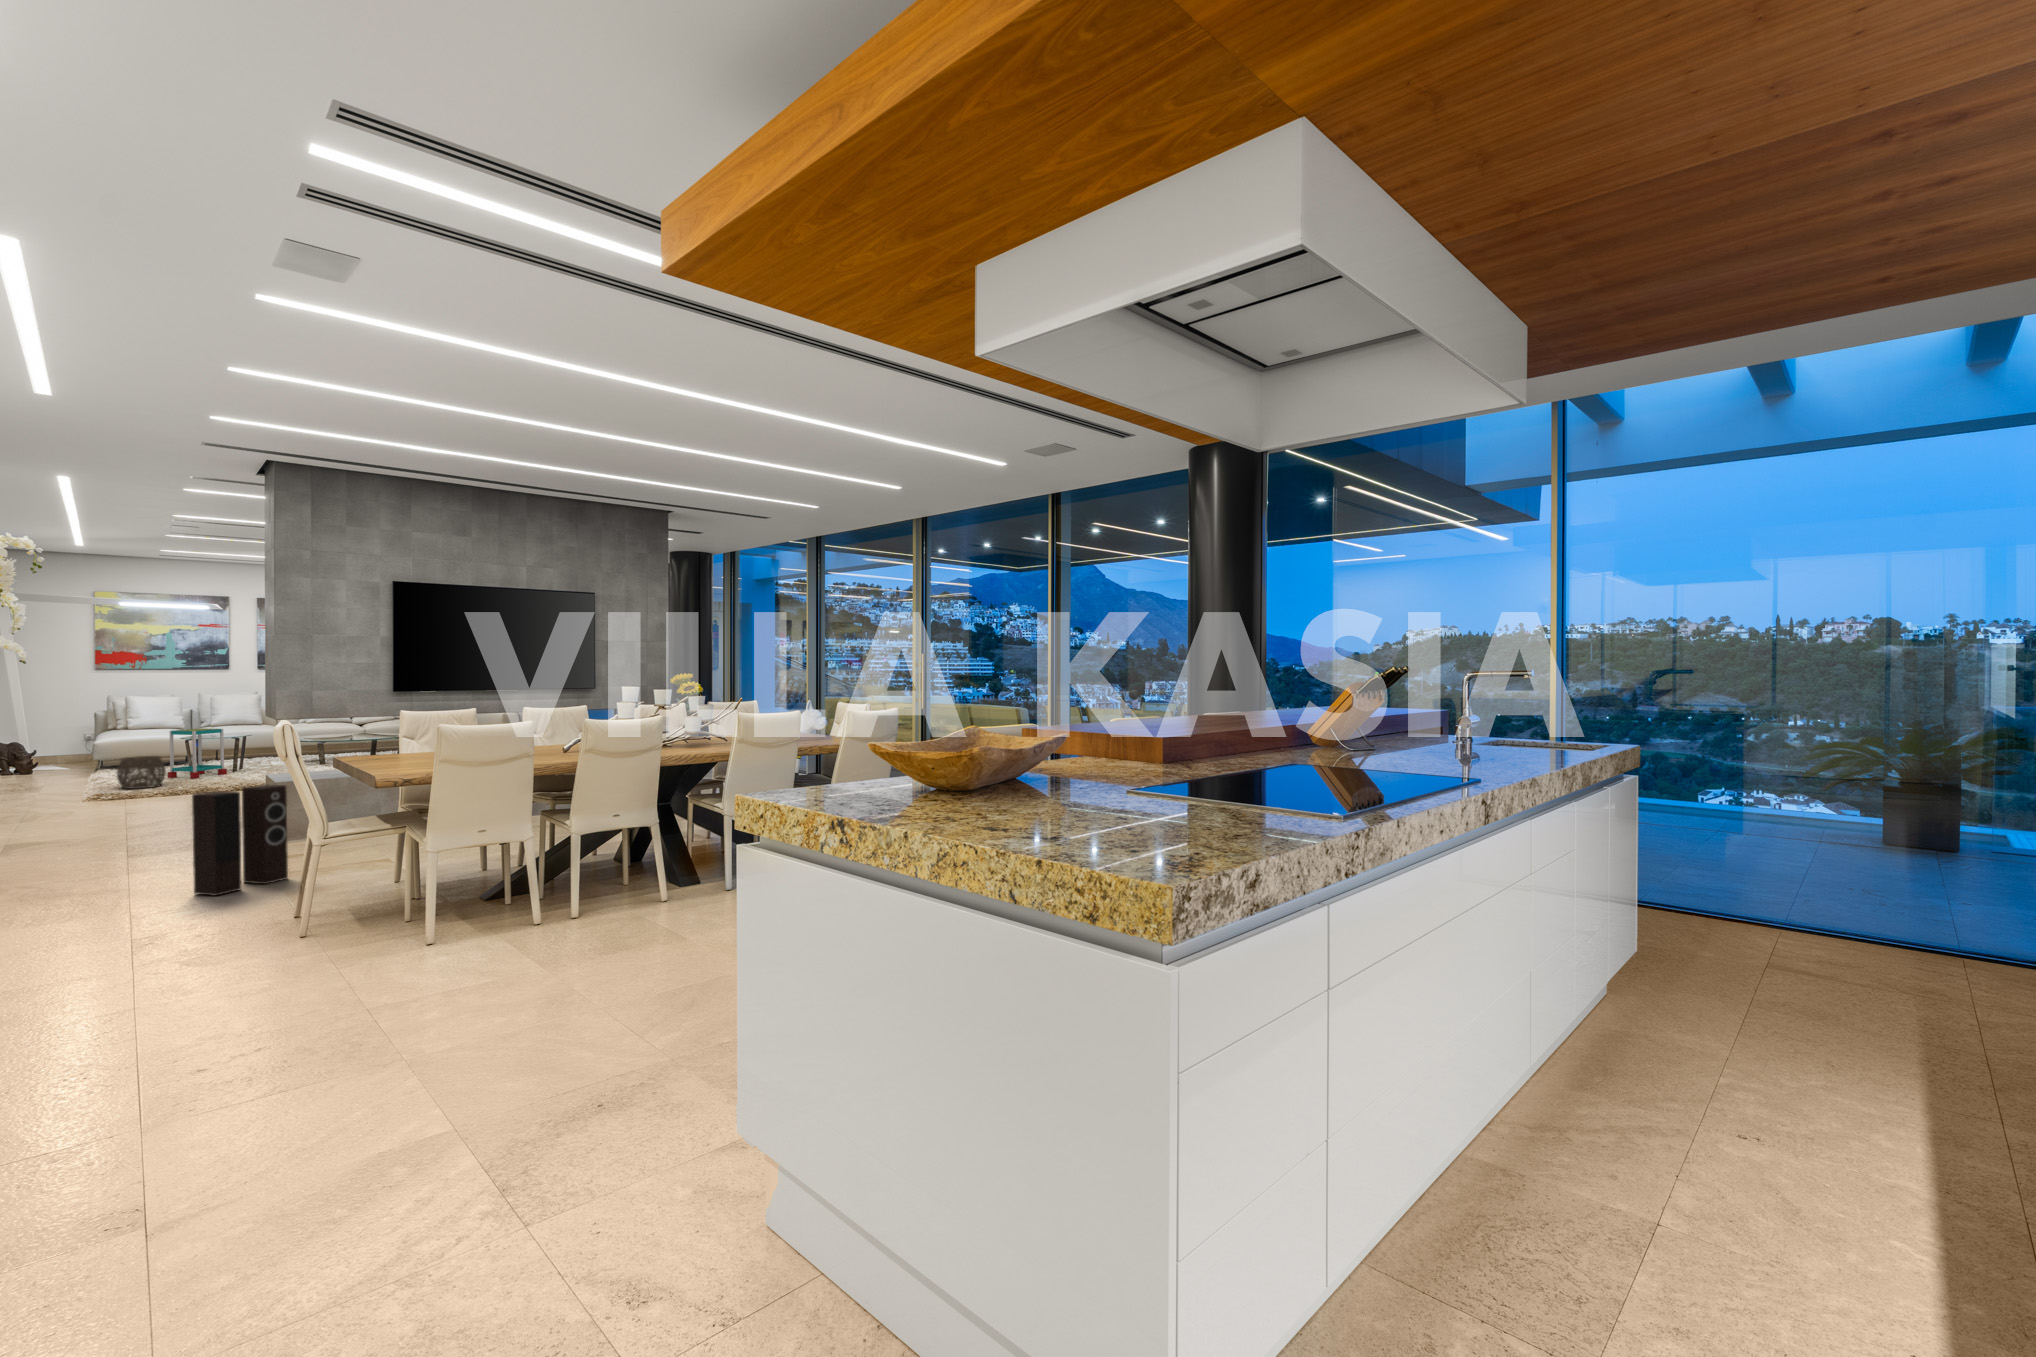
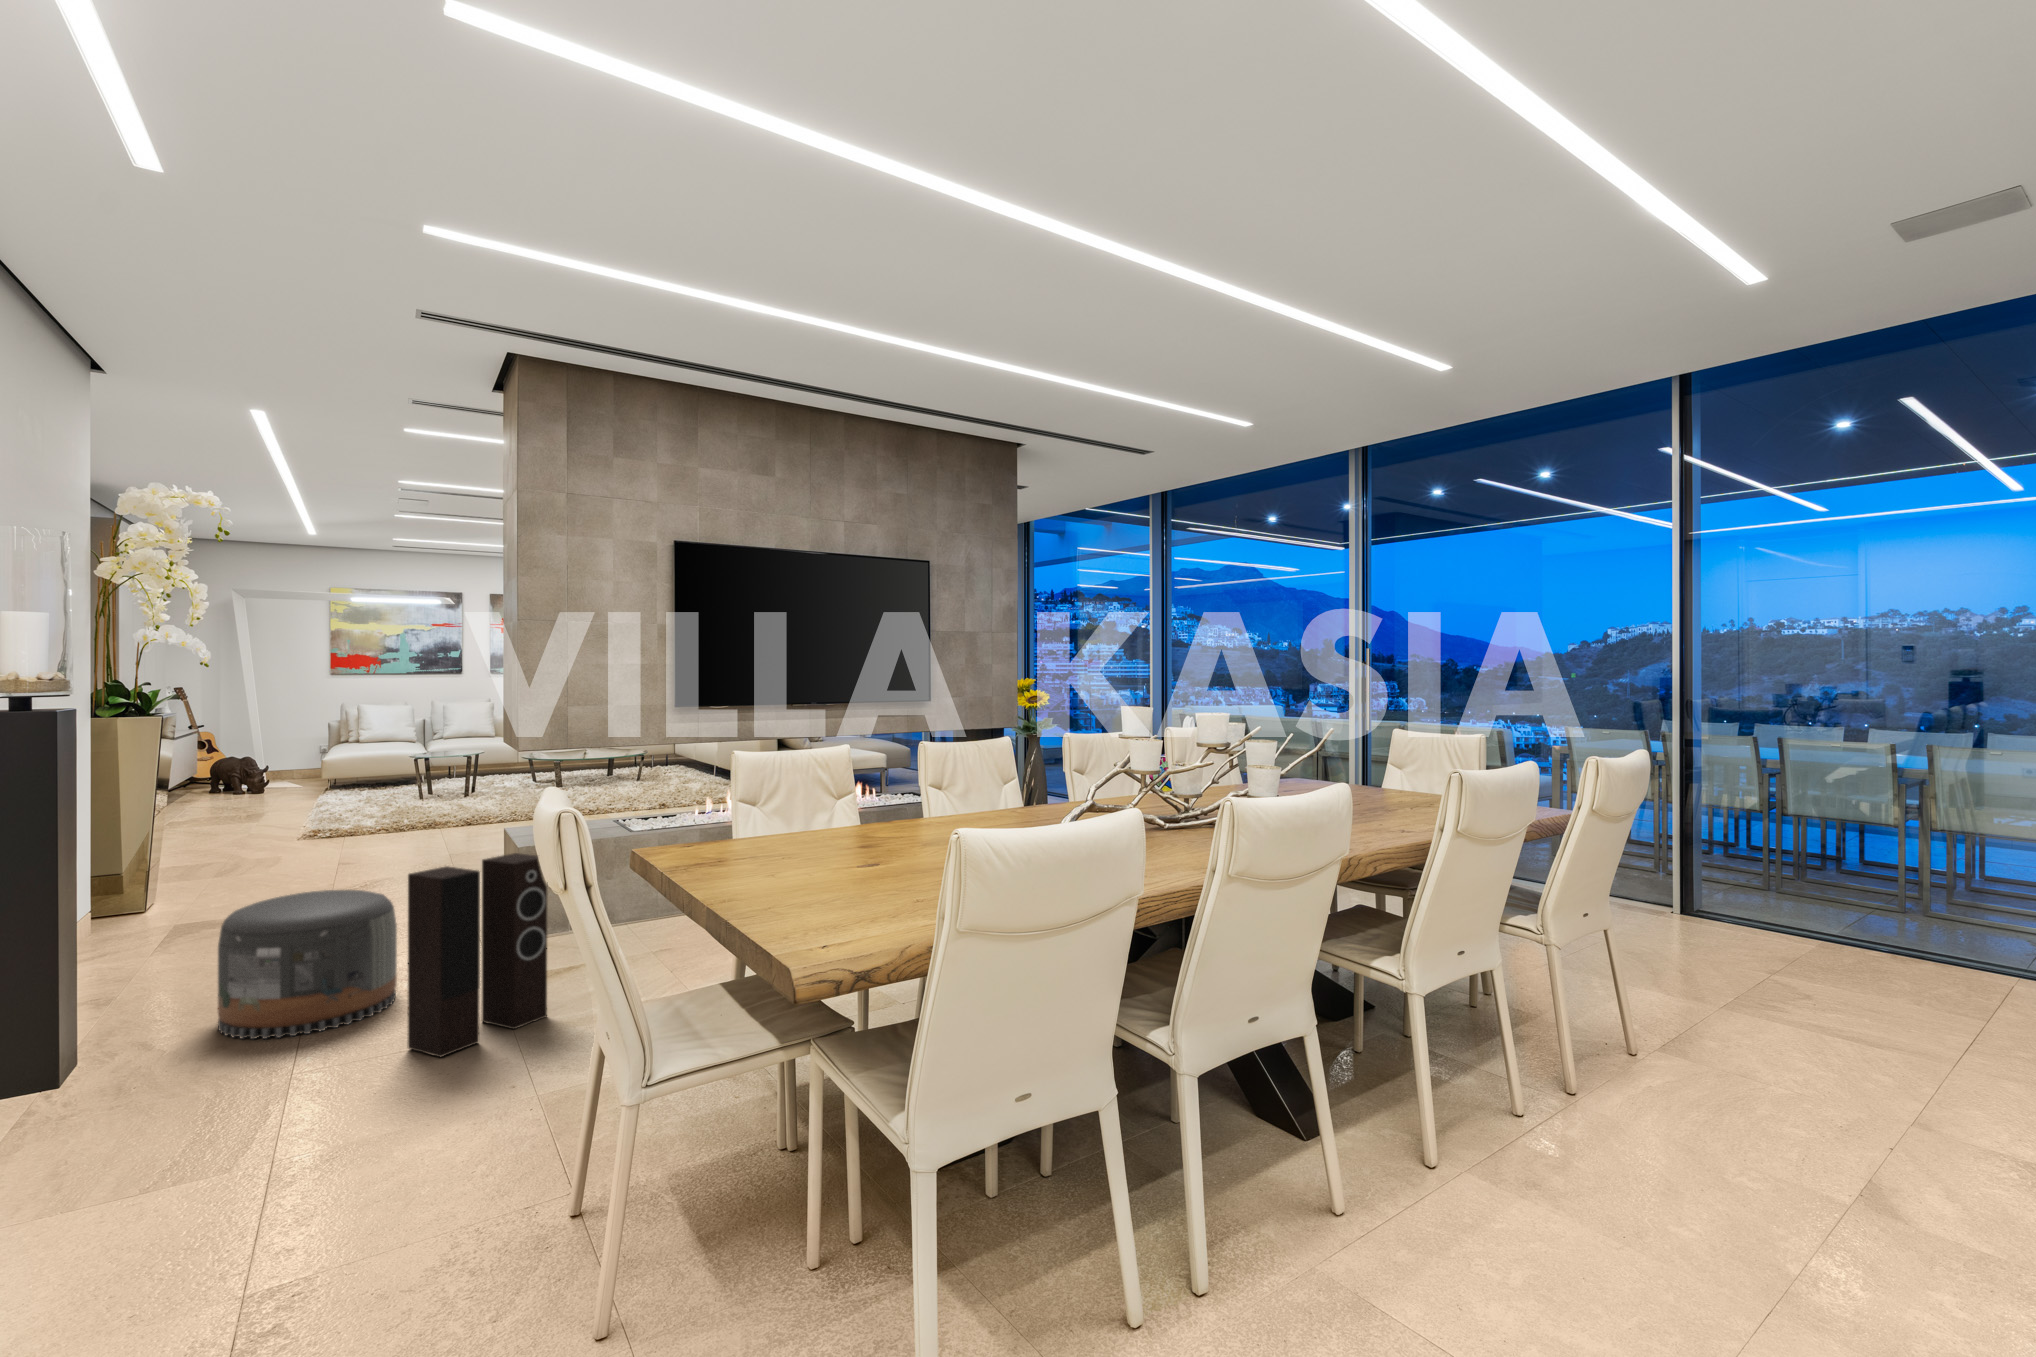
side table: present [168,728,227,778] -> none [396,744,458,805]
woven basket: present [117,756,166,789] -> none [340,777,393,819]
pouf: none [58,812,183,896] -> present [218,890,397,1039]

